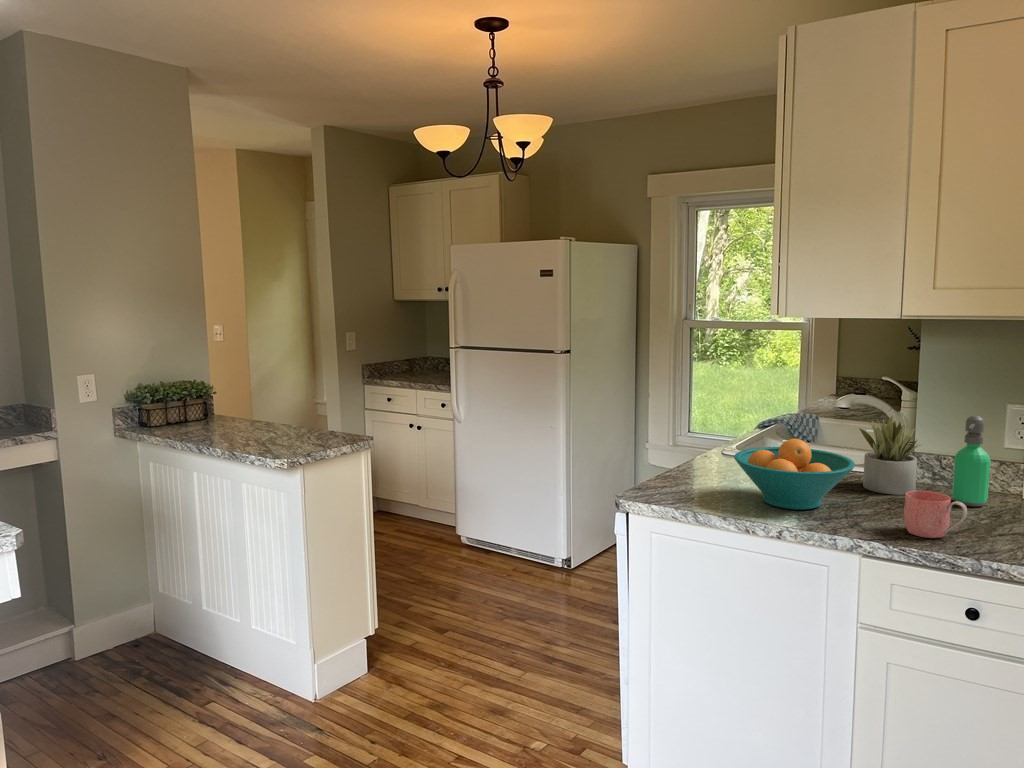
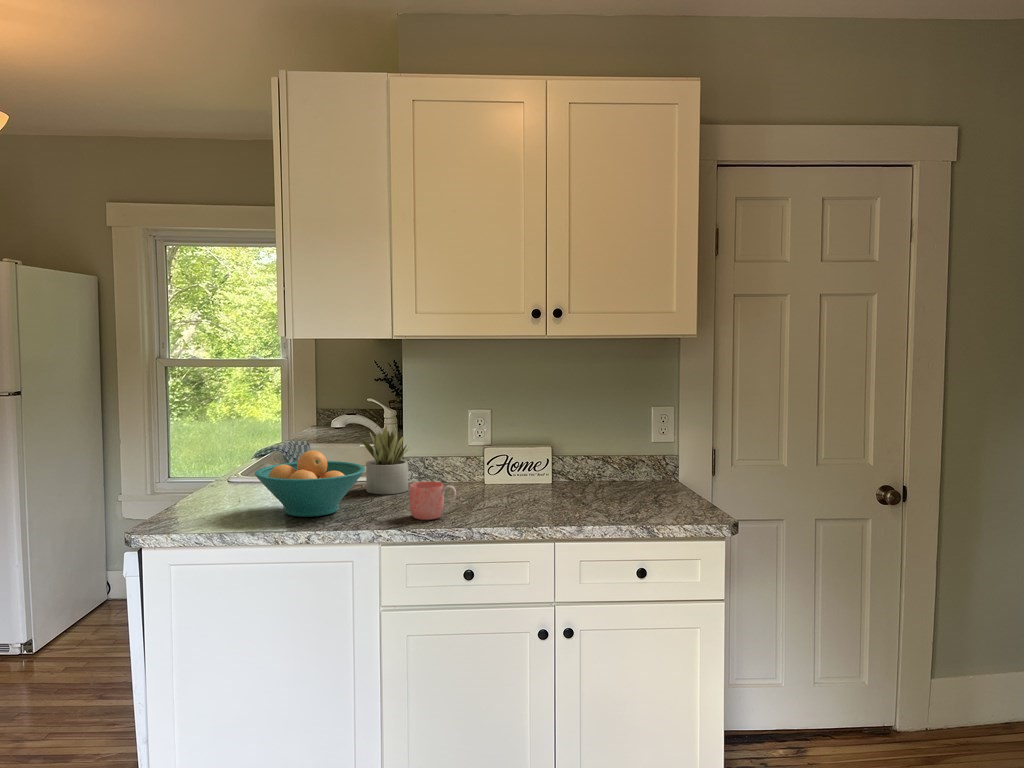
soap dispenser: present [952,416,991,507] -> none [437,419,462,494]

